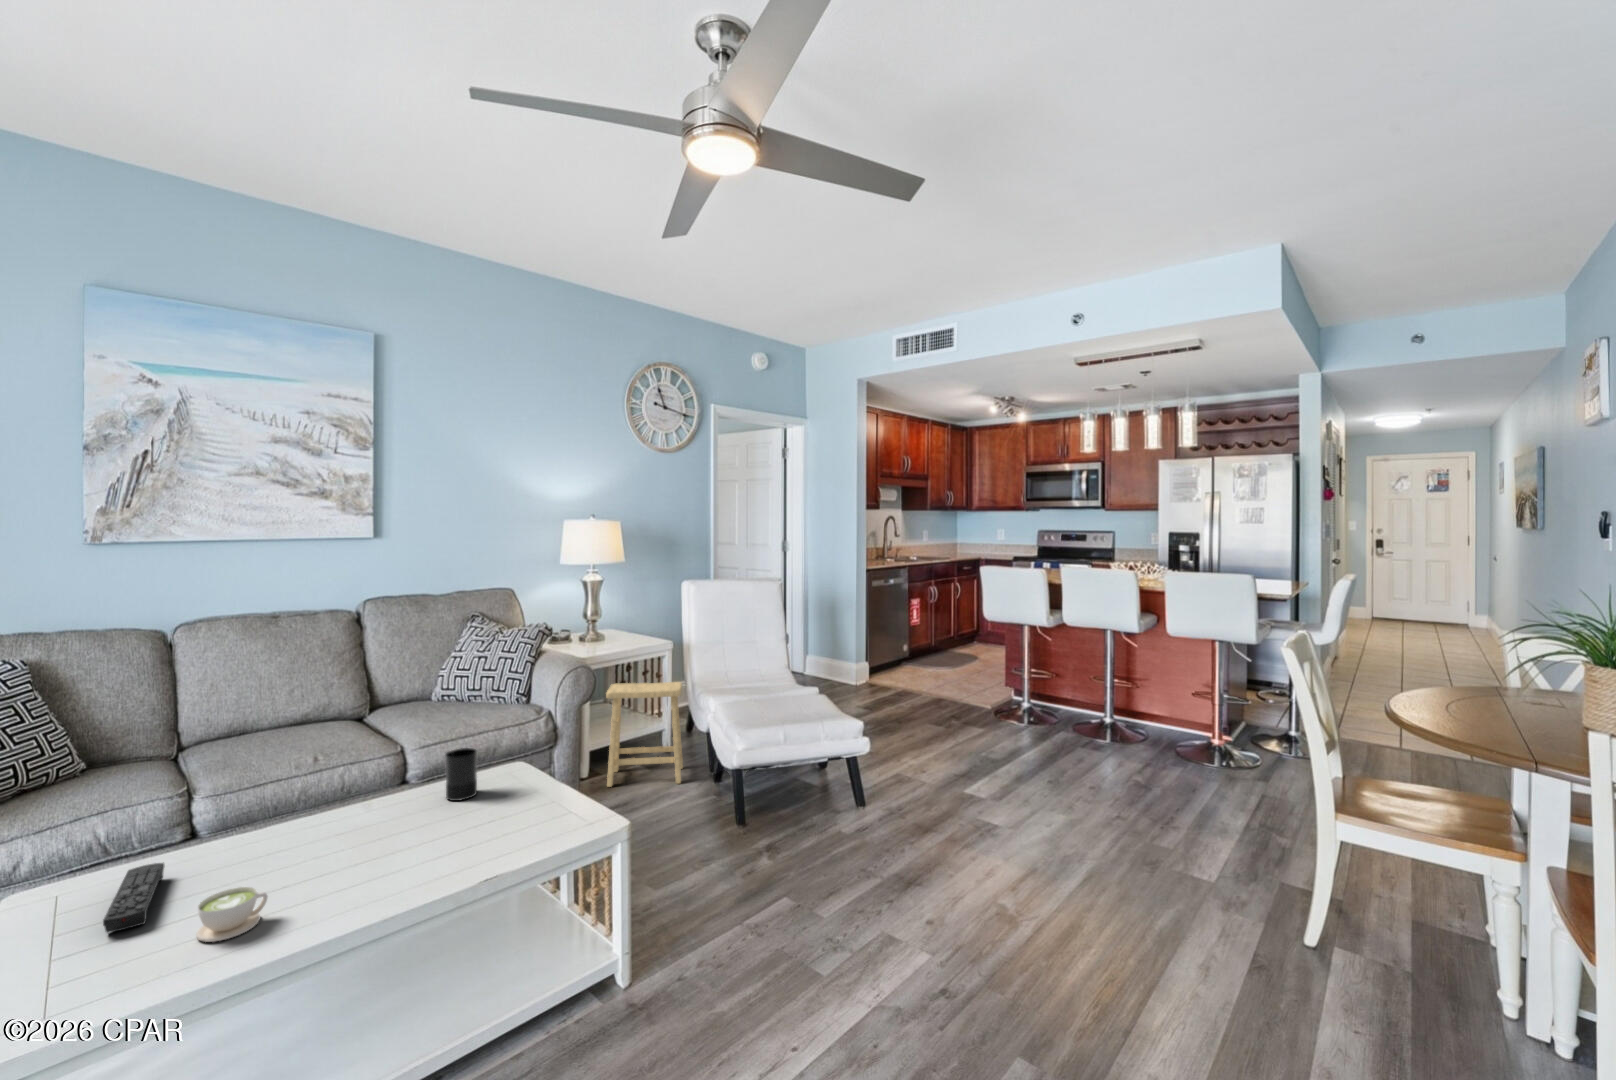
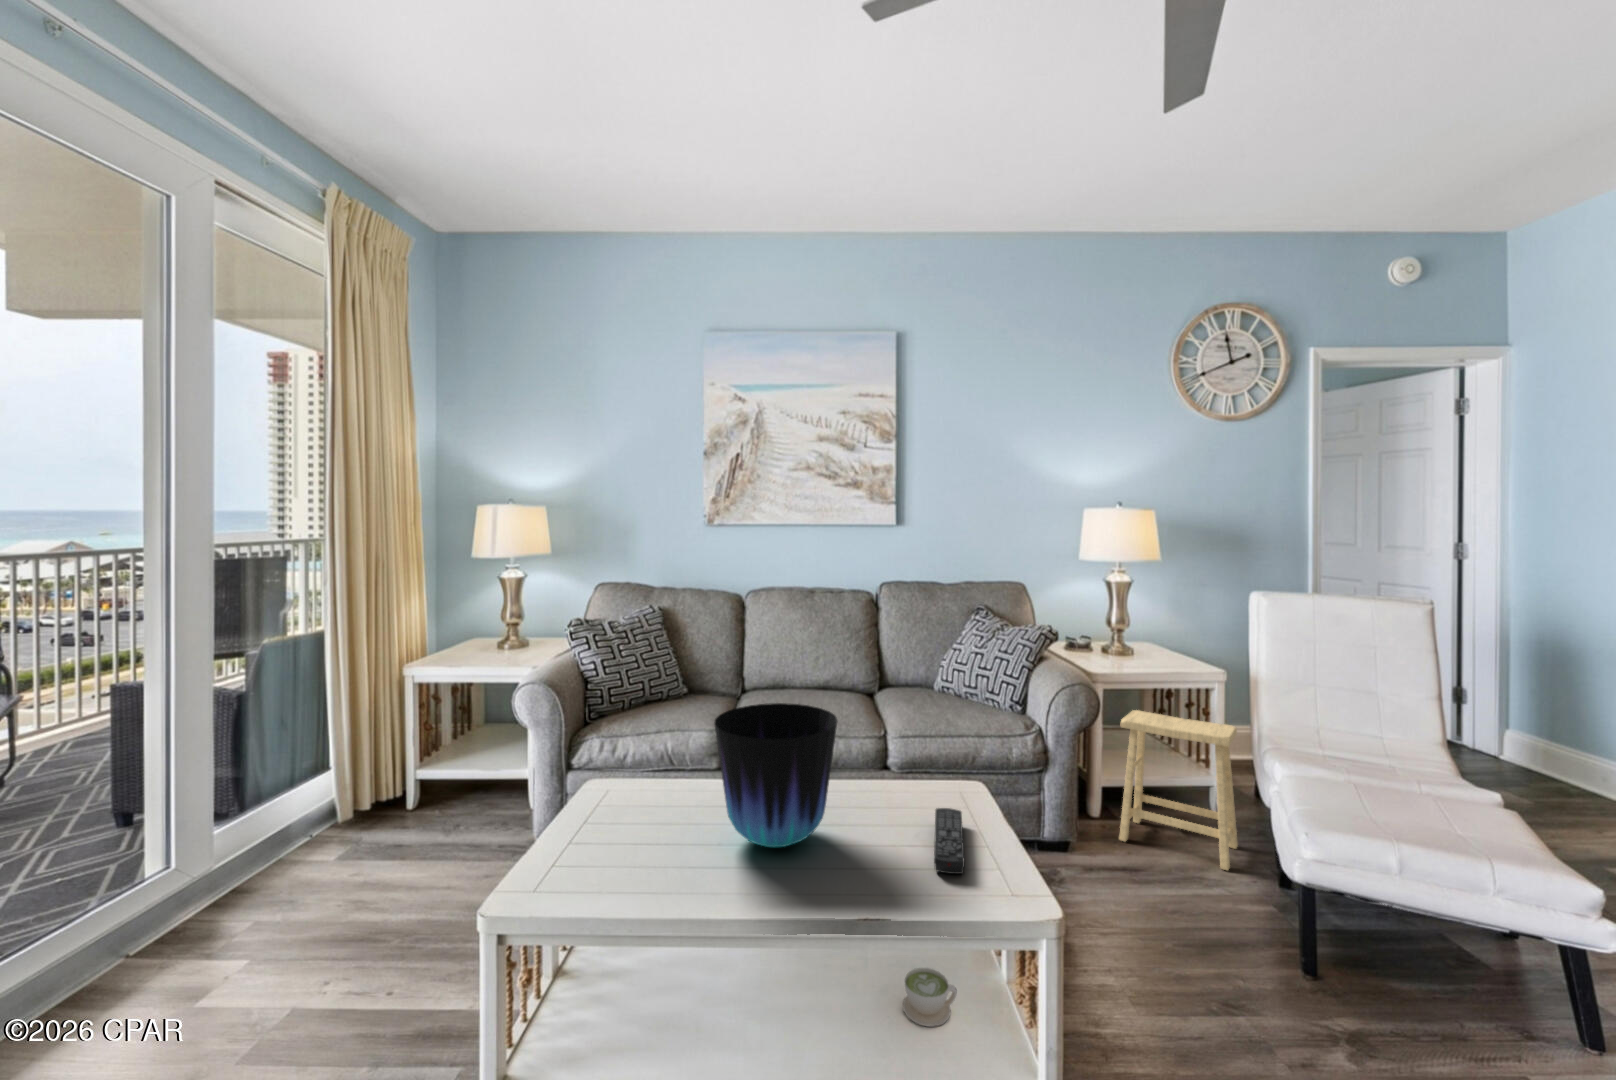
vase: none [291,721,426,855] -> present [714,703,837,847]
candle: present [445,748,477,801] -> none [878,750,914,815]
remote control: present [103,863,164,933] -> present [934,808,965,874]
coffee cup: present [196,887,268,942] -> present [903,968,957,1027]

